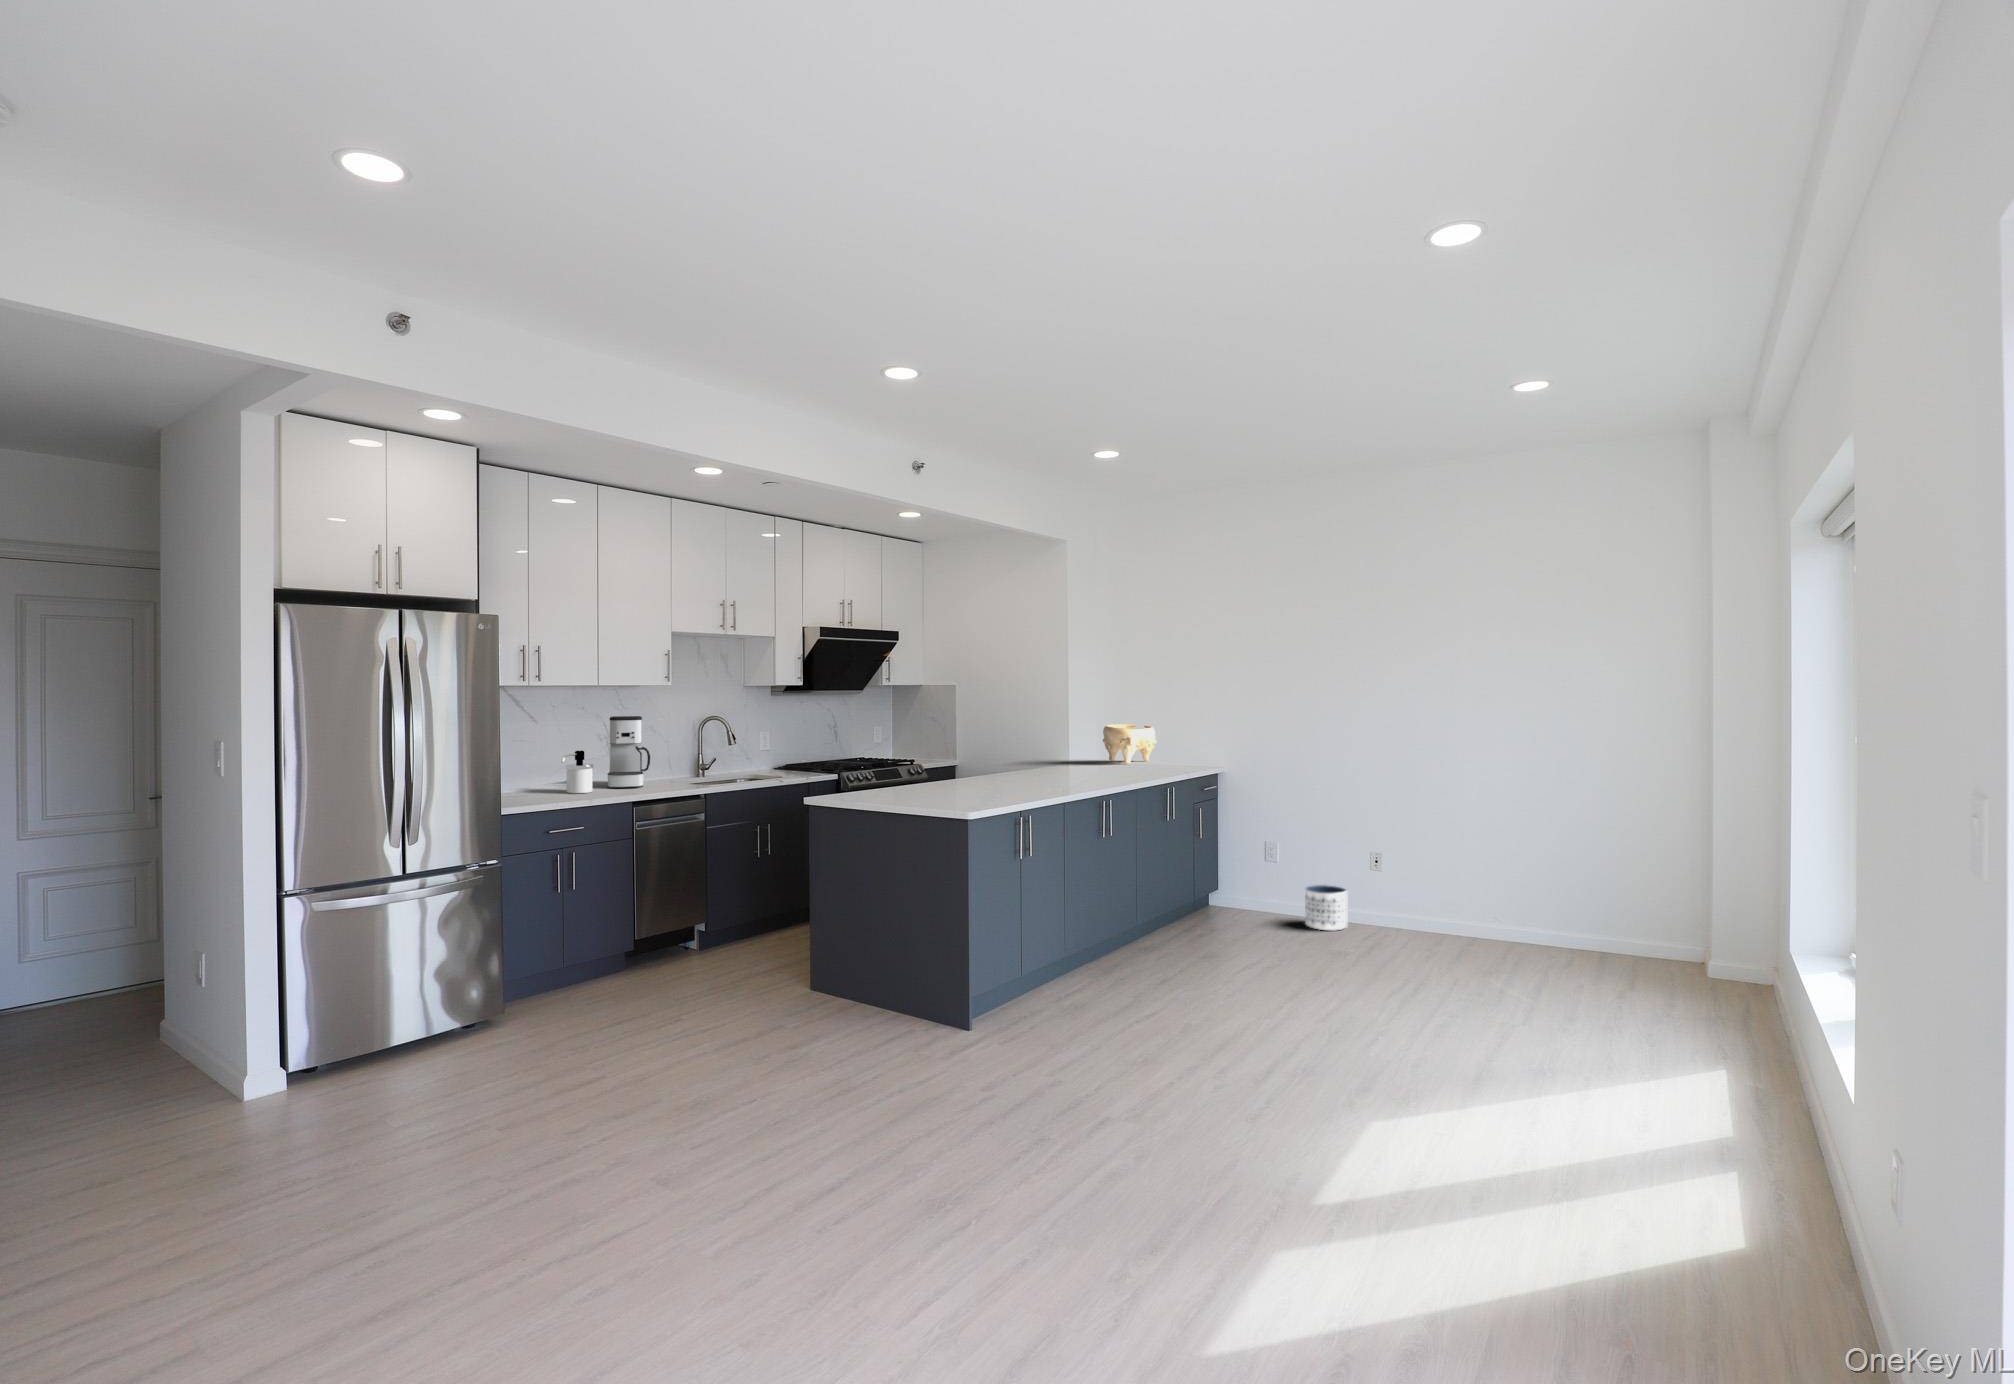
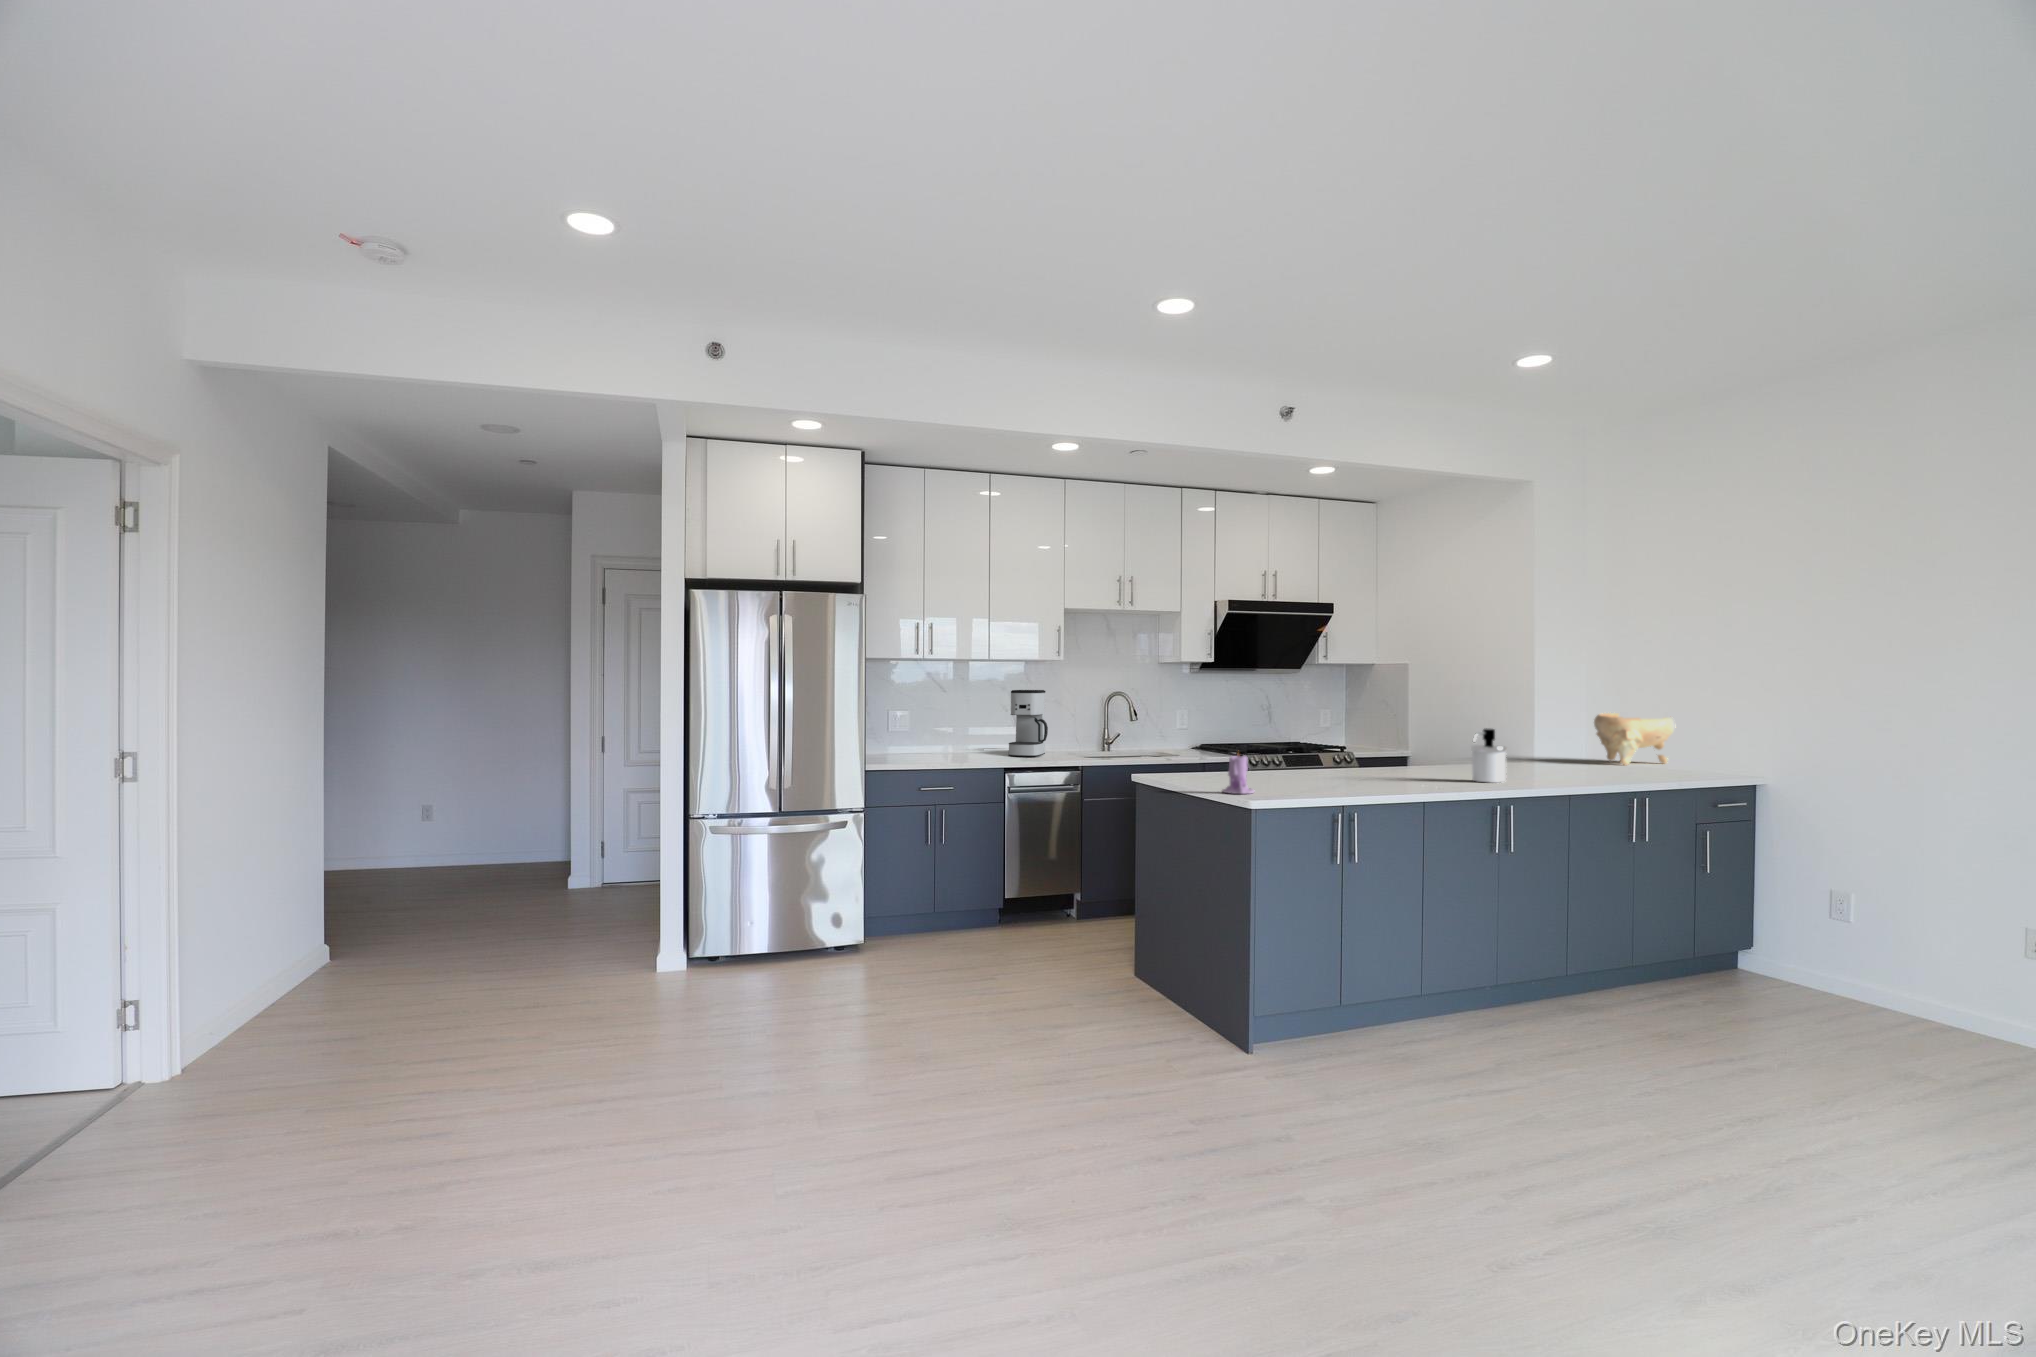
soap dispenser: present [562,751,593,793] -> present [1471,728,1507,783]
candle: none [931,771,958,809] -> present [1222,754,1254,794]
planter: present [1305,885,1347,930] -> none [1912,970,2001,1048]

